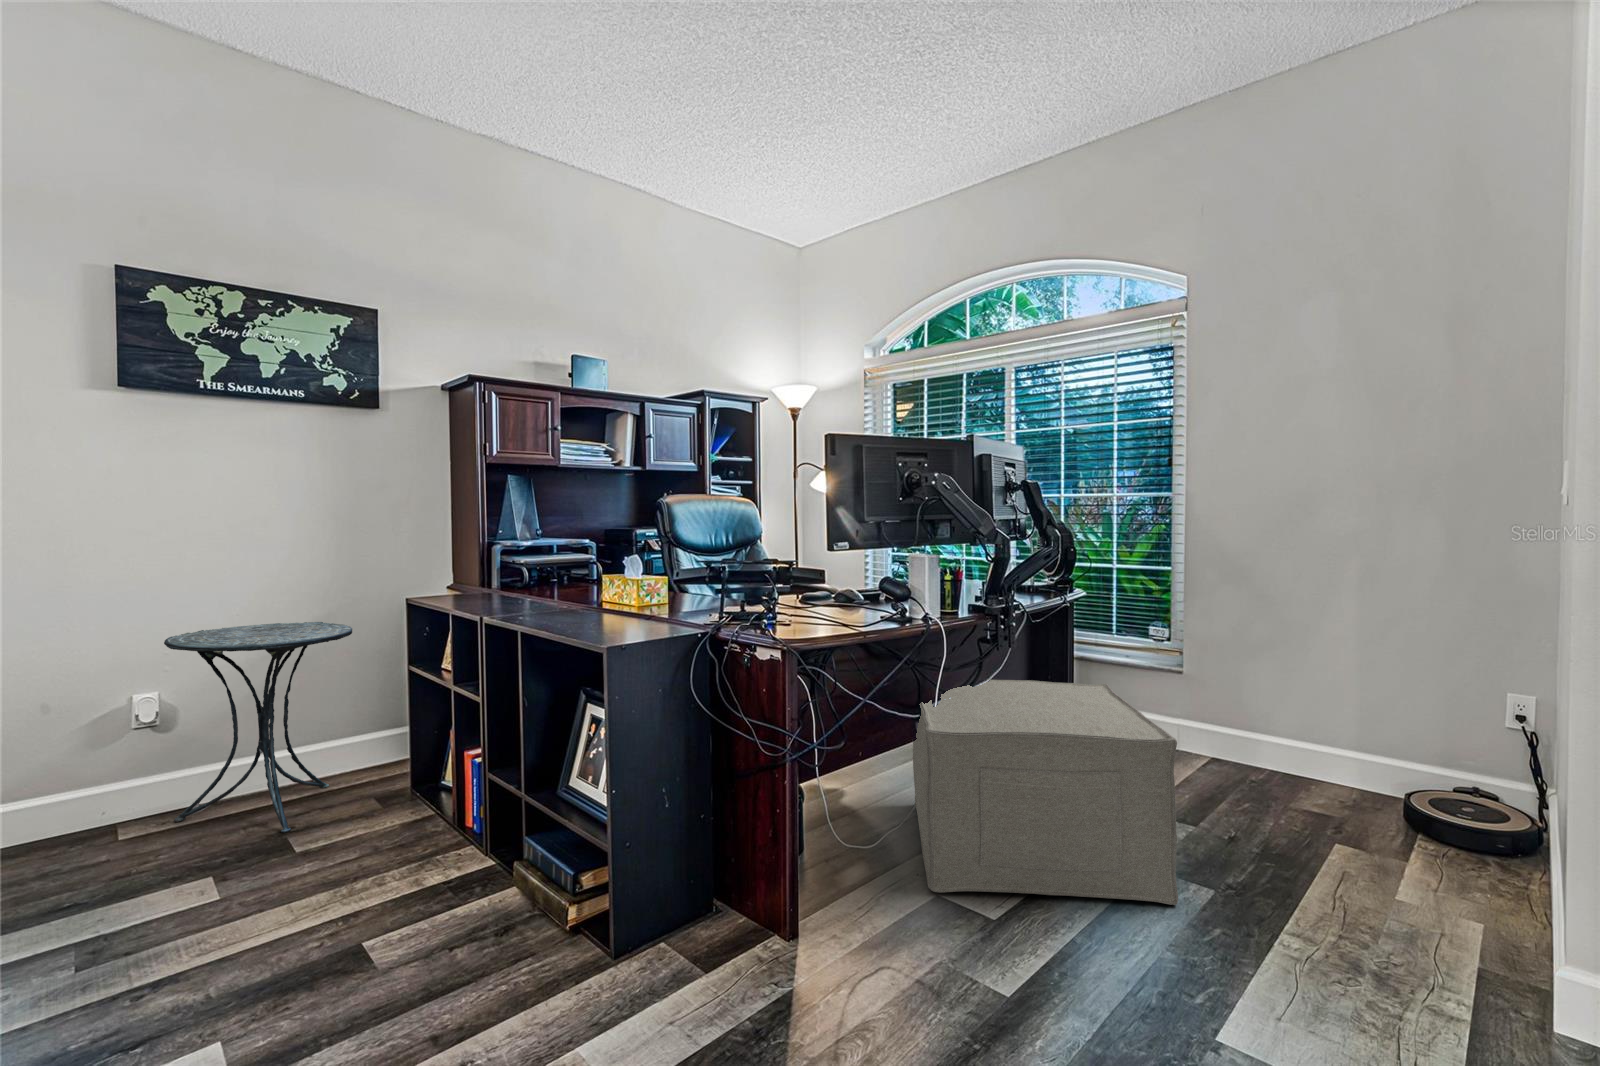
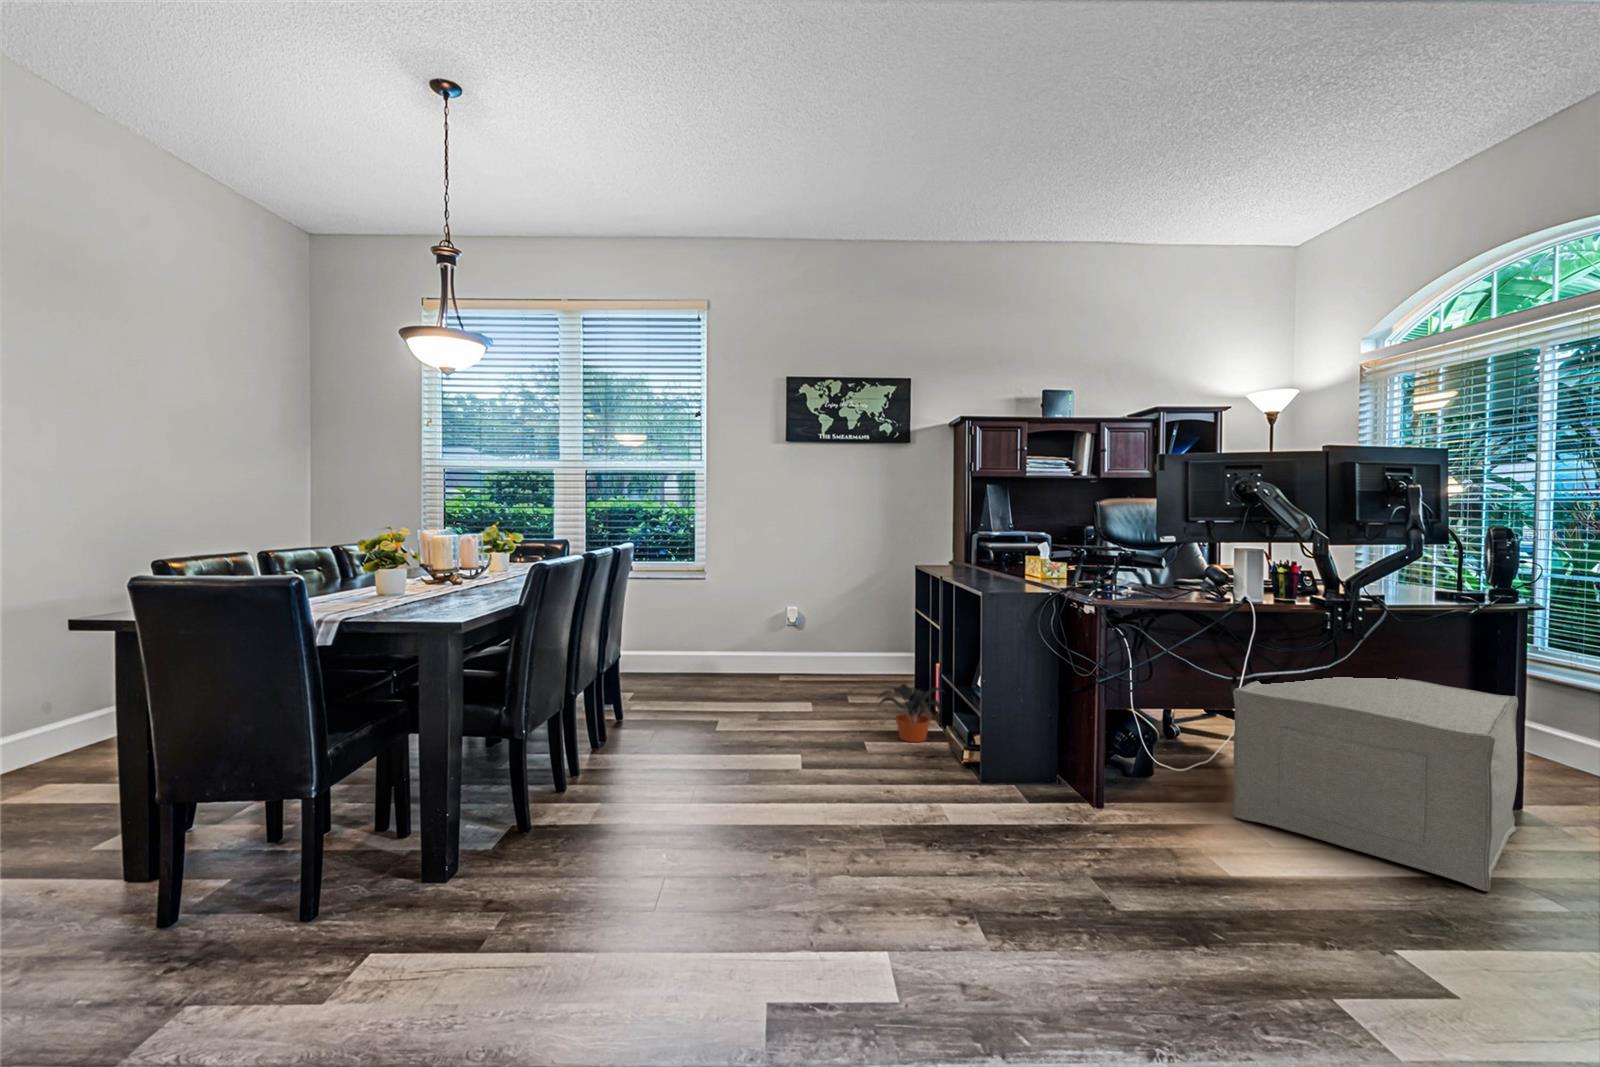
side table: present [164,622,352,832] -> none [799,574,887,692]
potted plant: none [379,802,509,913] -> present [879,684,943,742]

